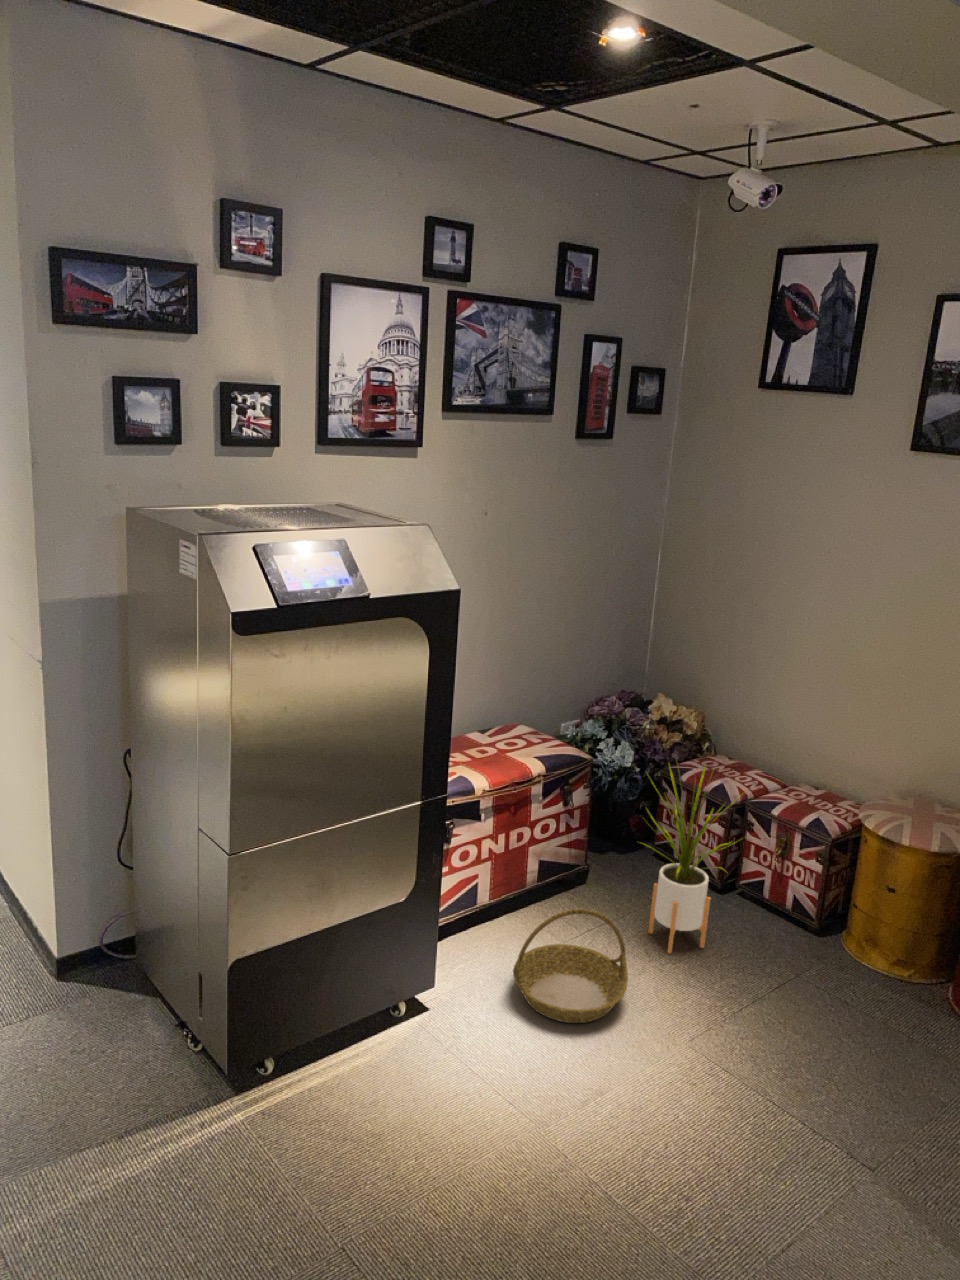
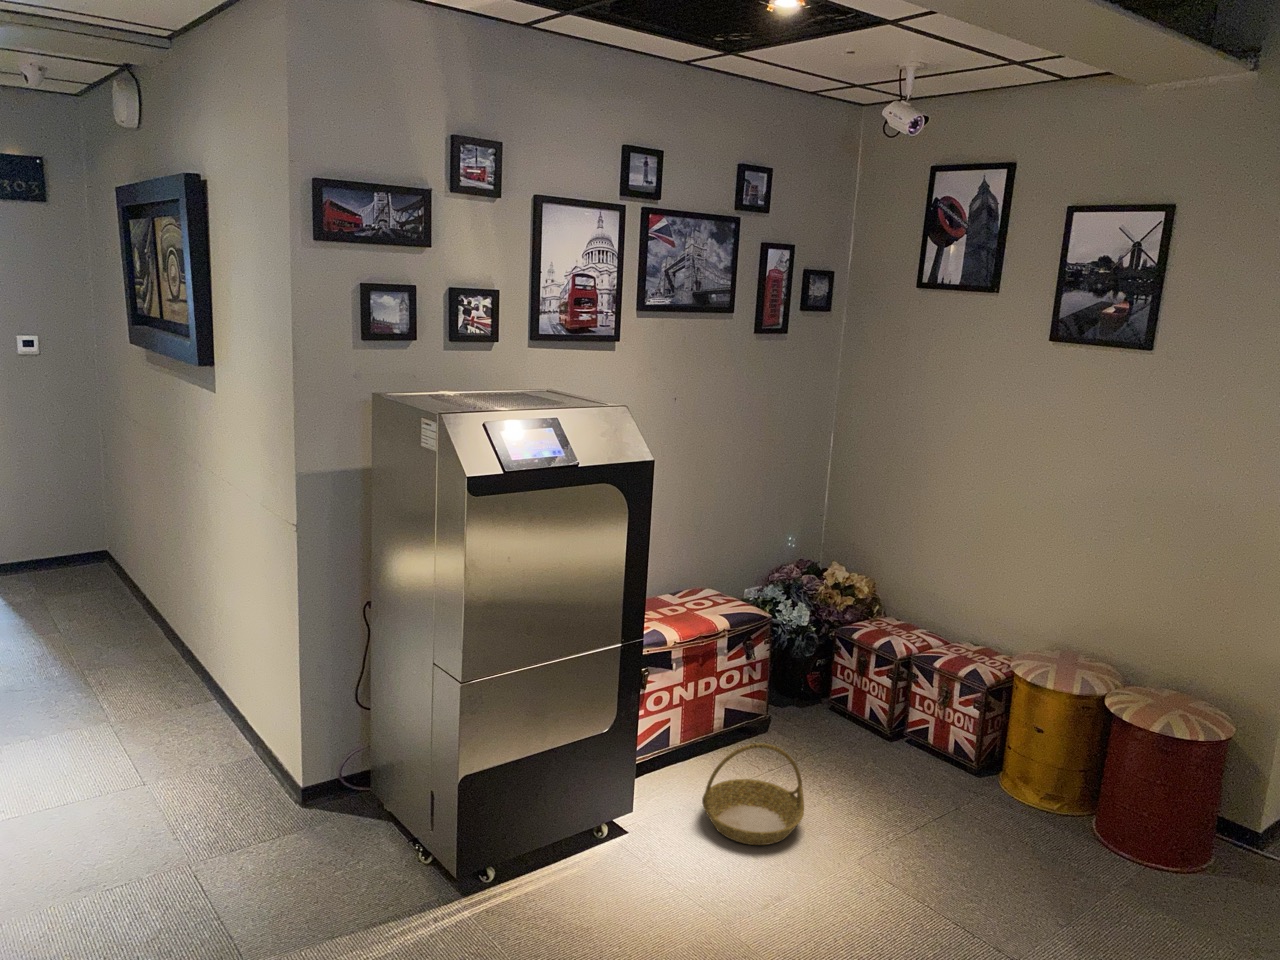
house plant: present [647,764,742,954] -> none [812,611,912,790]

